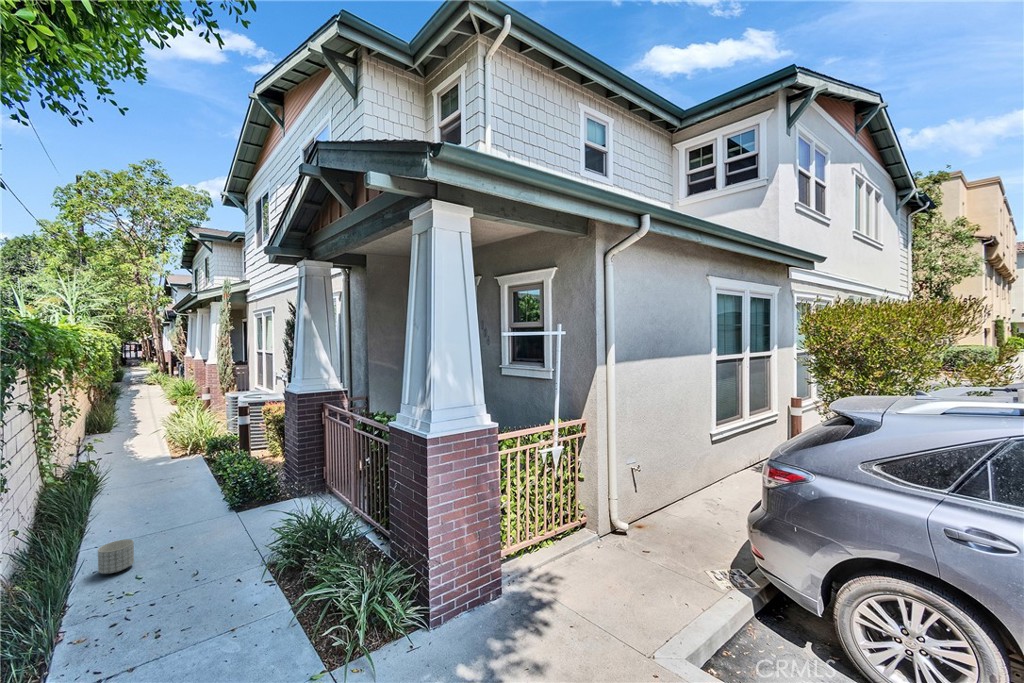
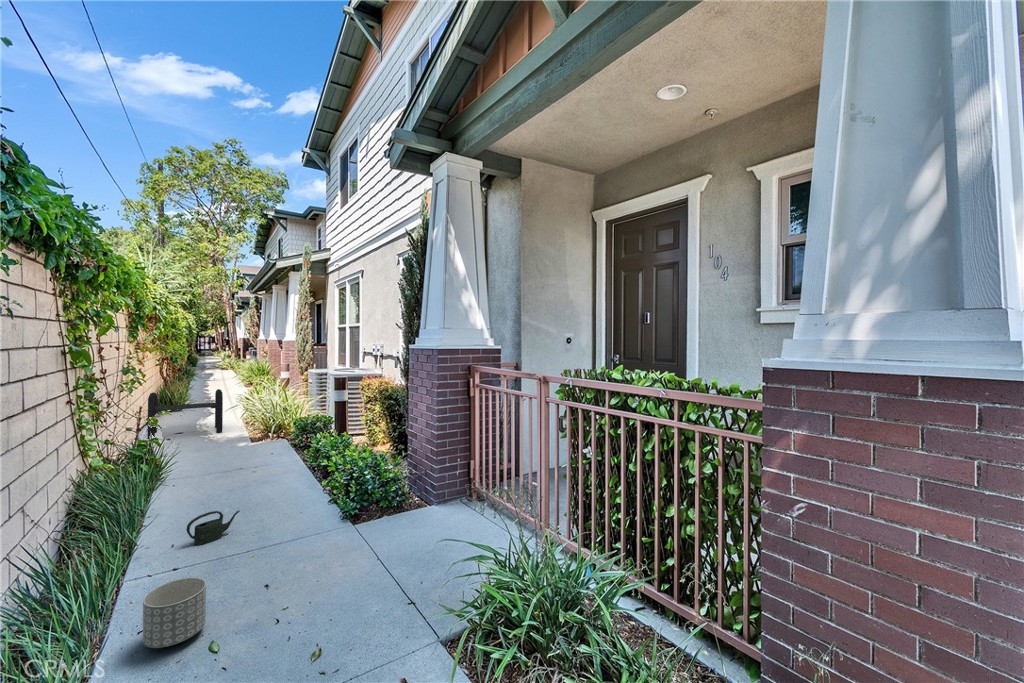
bench: none [81,416,147,461] -> present [147,389,223,439]
watering can: none [120,506,157,528] -> present [186,511,240,545]

